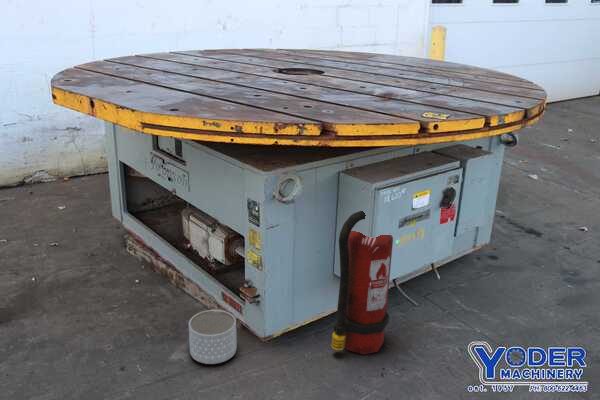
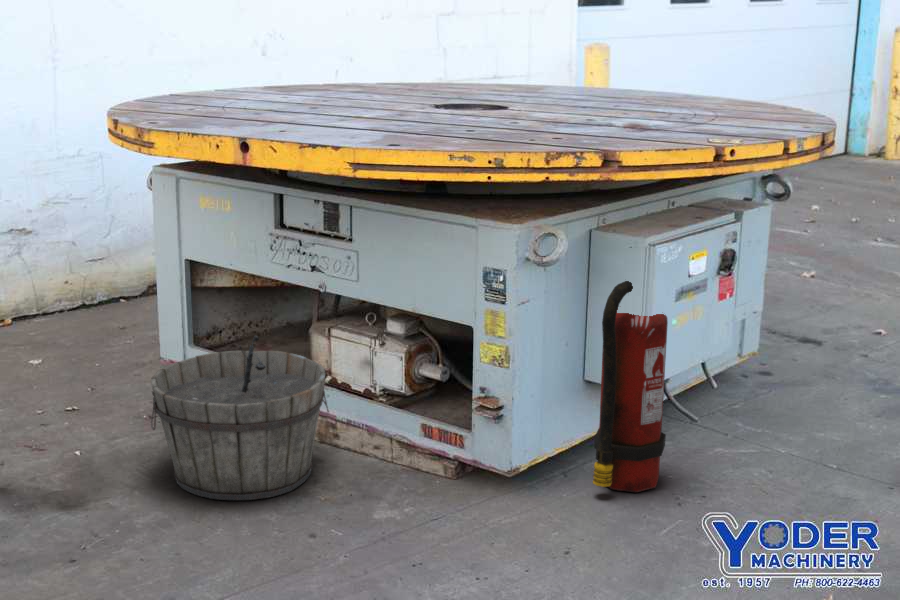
wooden bucket: none [52,222,173,330] -> present [151,336,329,500]
planter: present [189,310,236,364] -> none [391,448,459,522]

